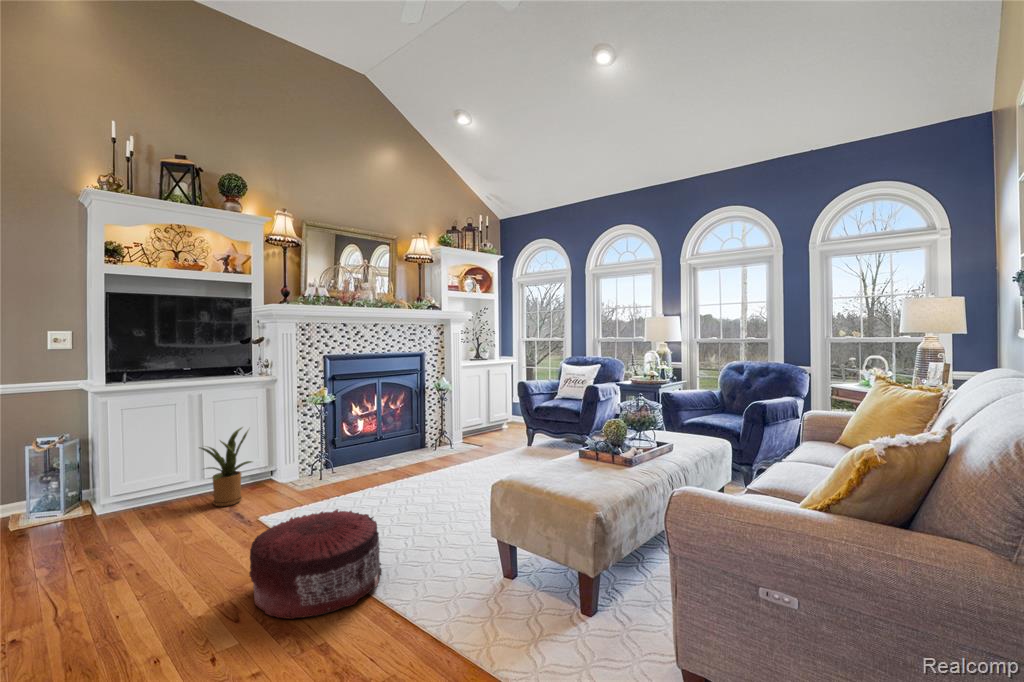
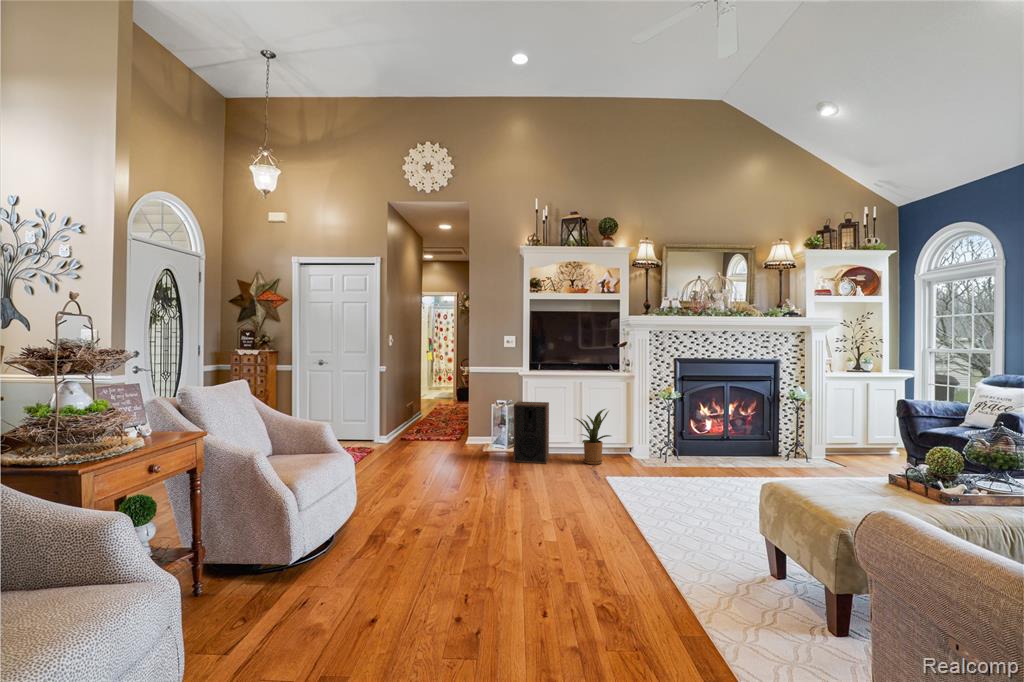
speaker: none [85,430,152,536] -> present [513,402,549,464]
pouf: present [249,509,382,619] -> none [570,473,671,548]

